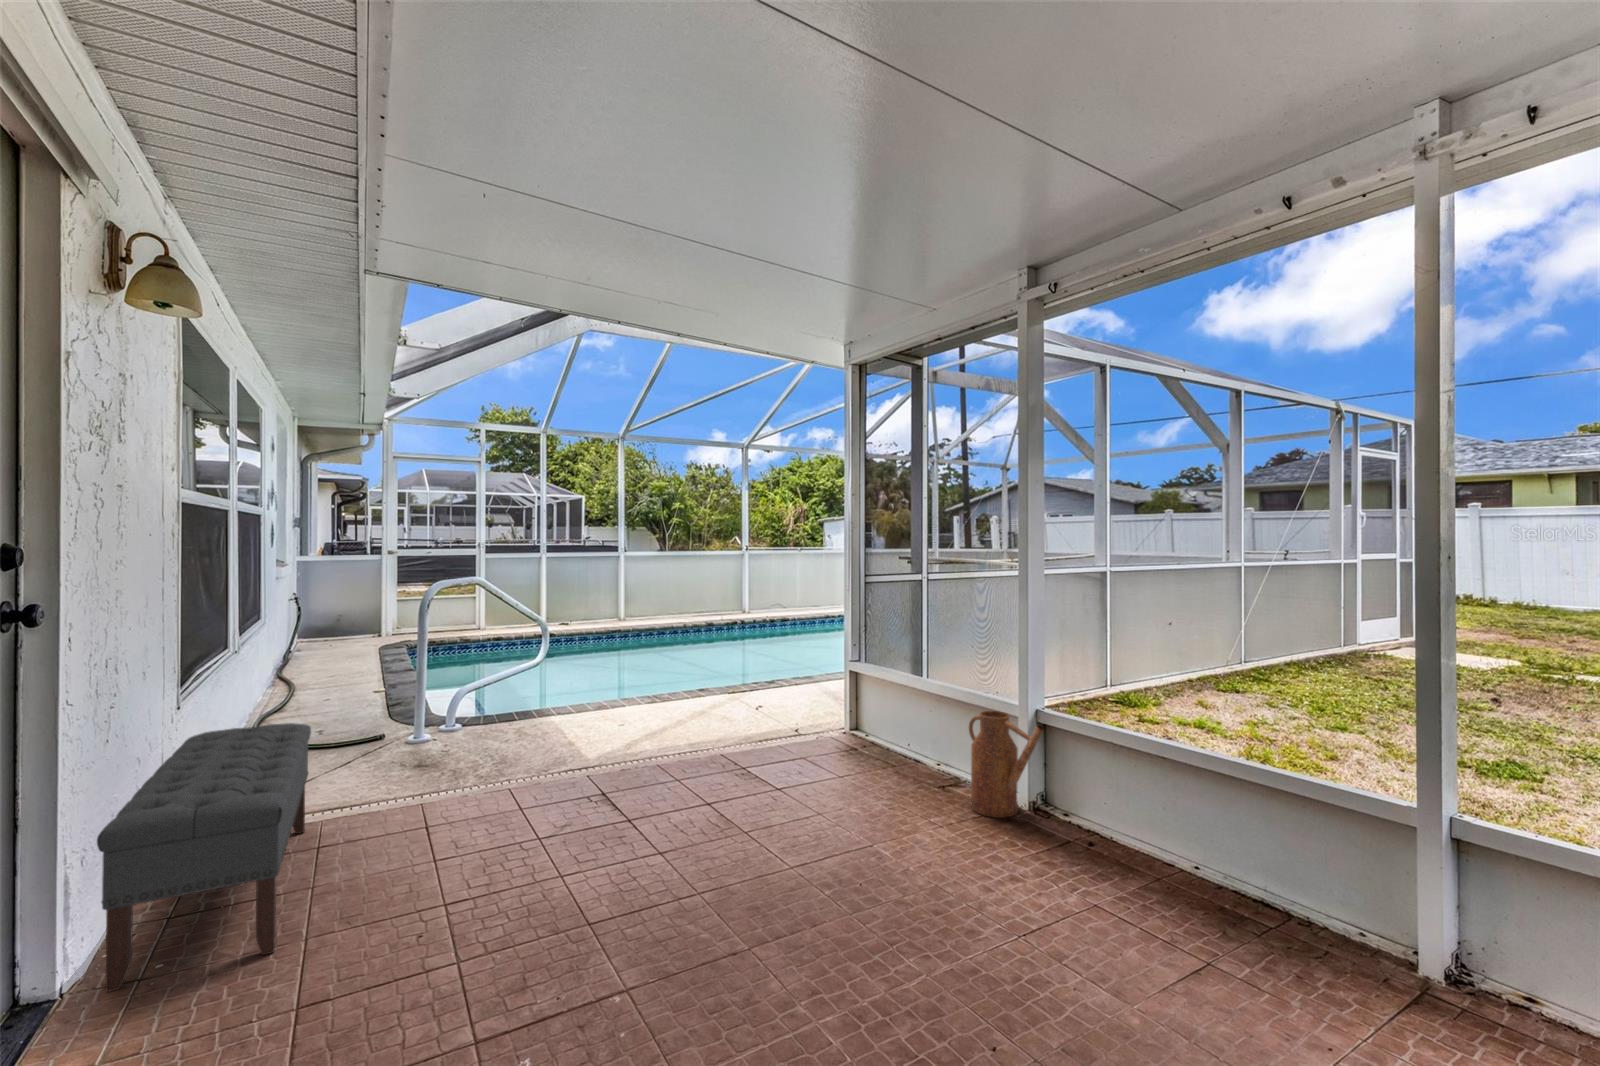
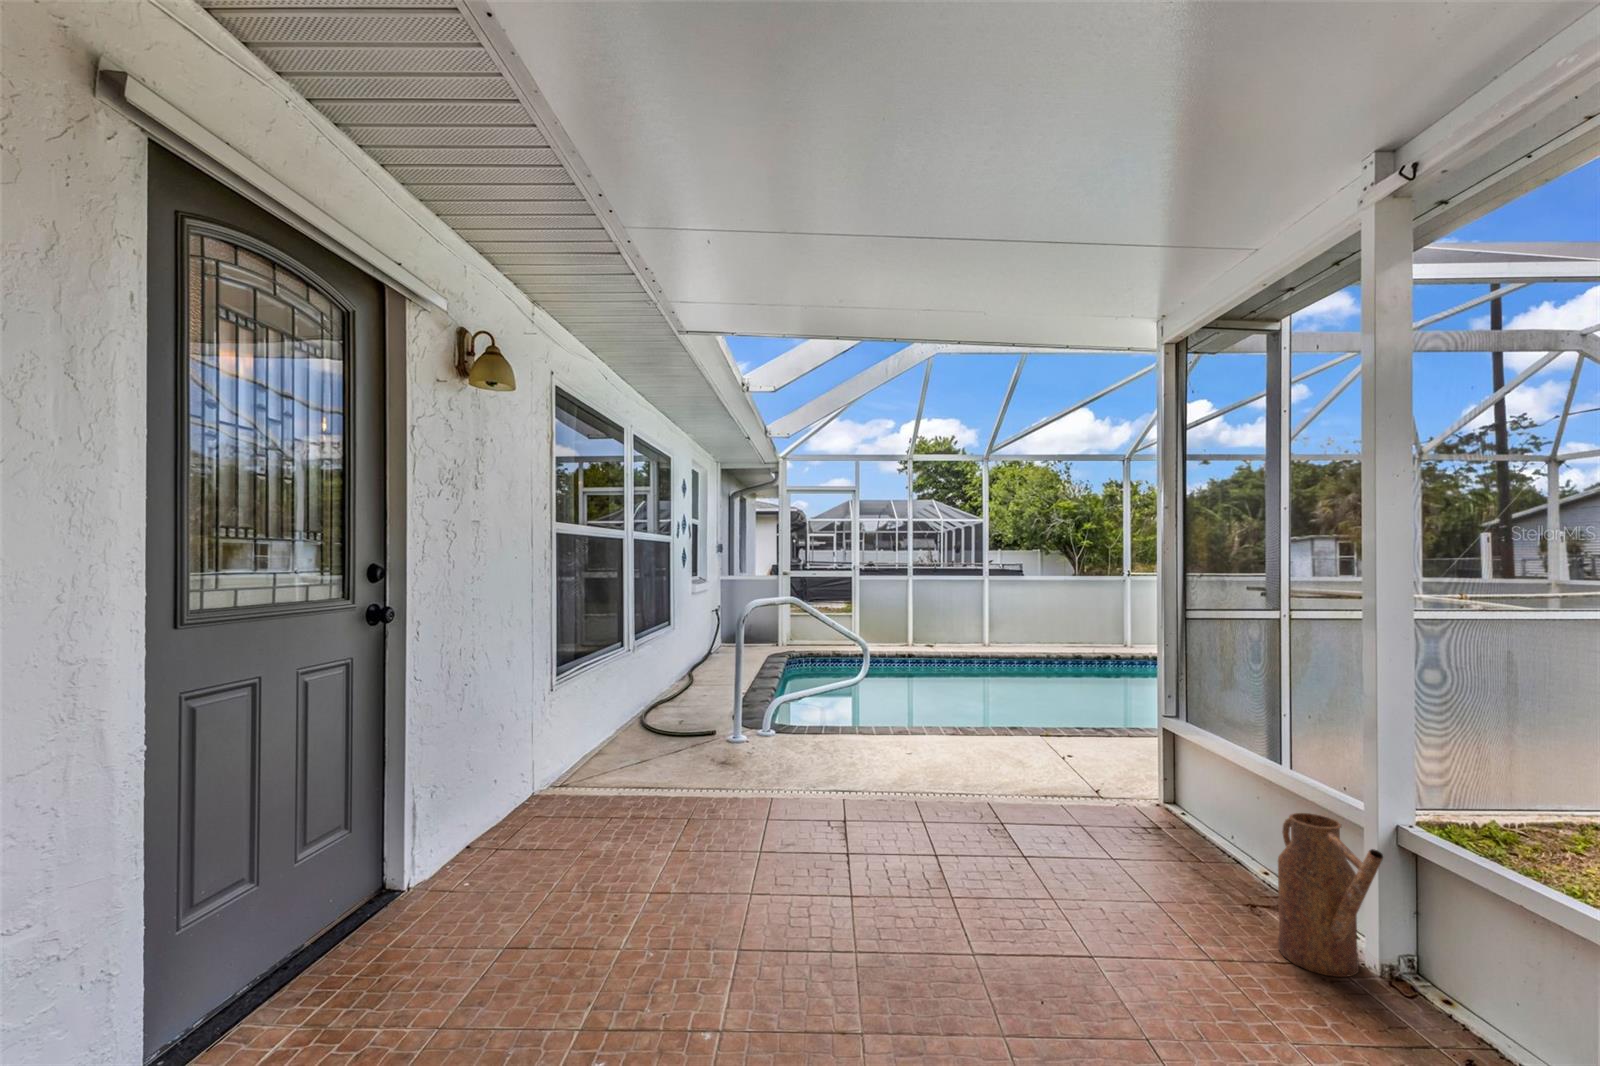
bench: present [97,723,311,992] -> none [429,713,618,895]

